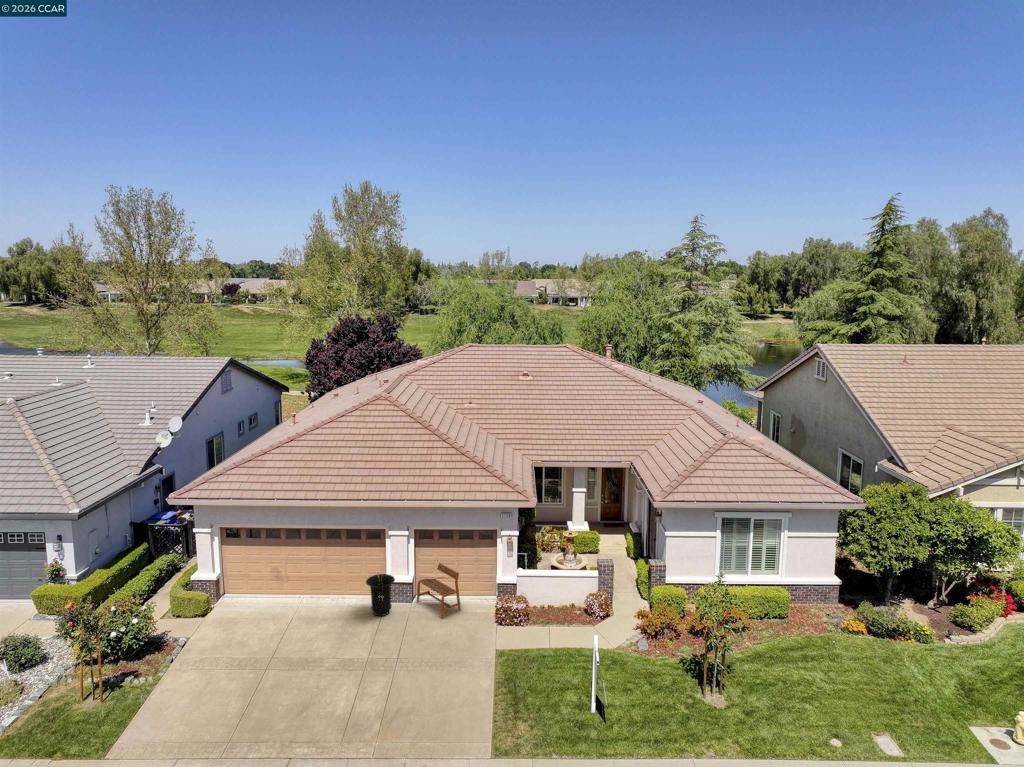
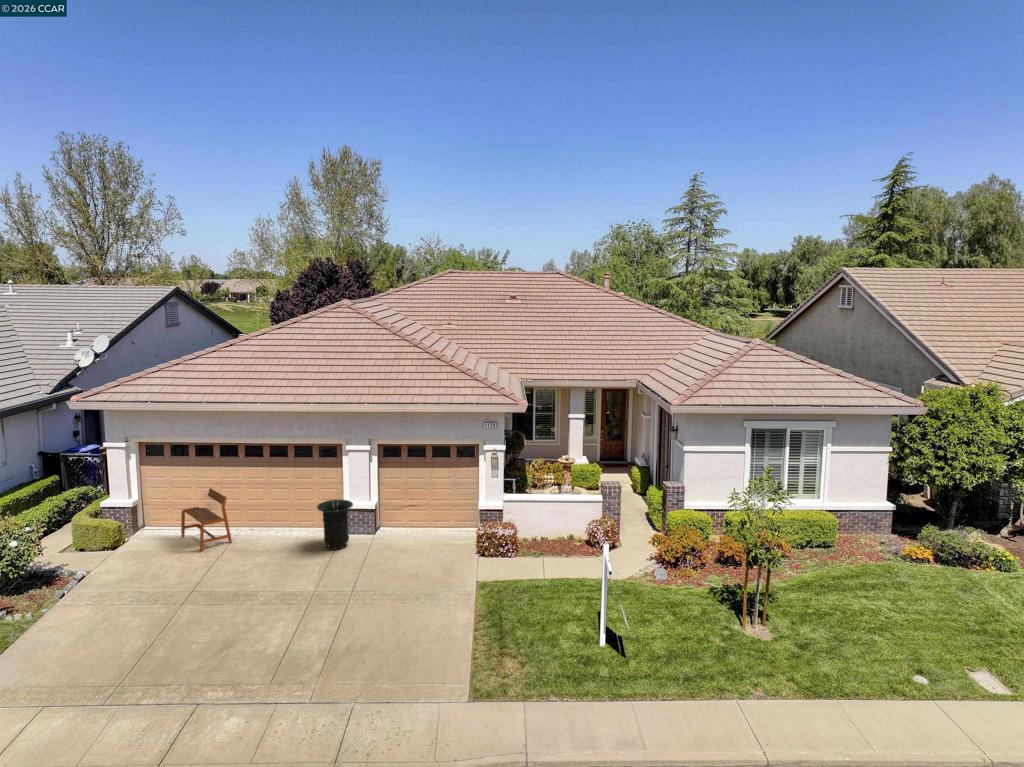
bench: present [417,563,461,618] -> present [181,488,232,552]

